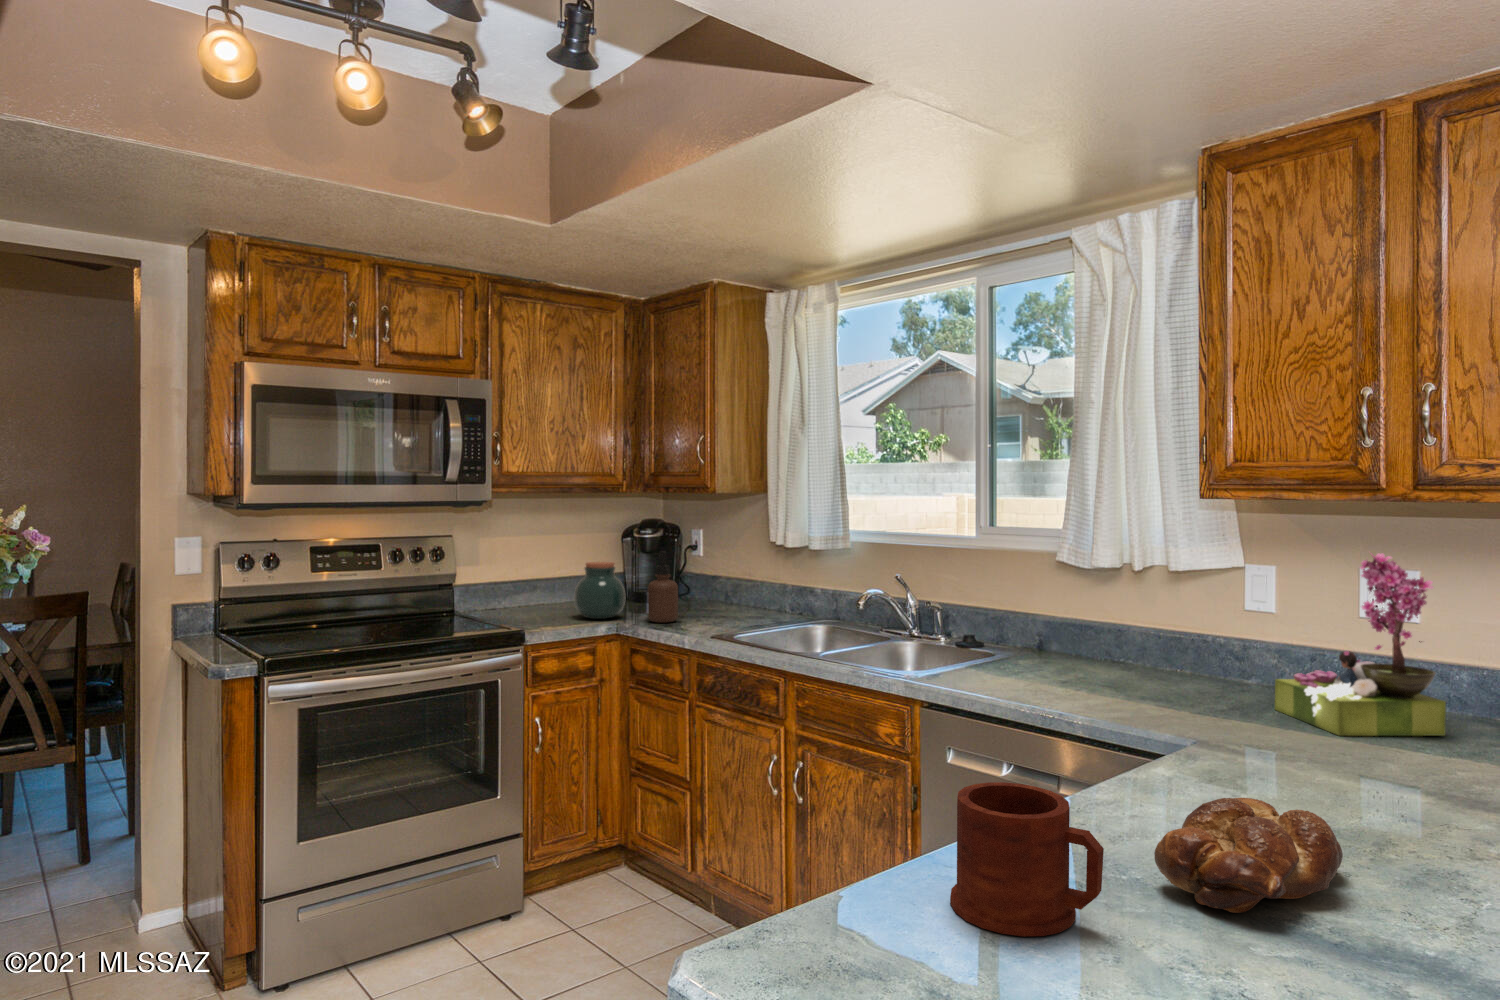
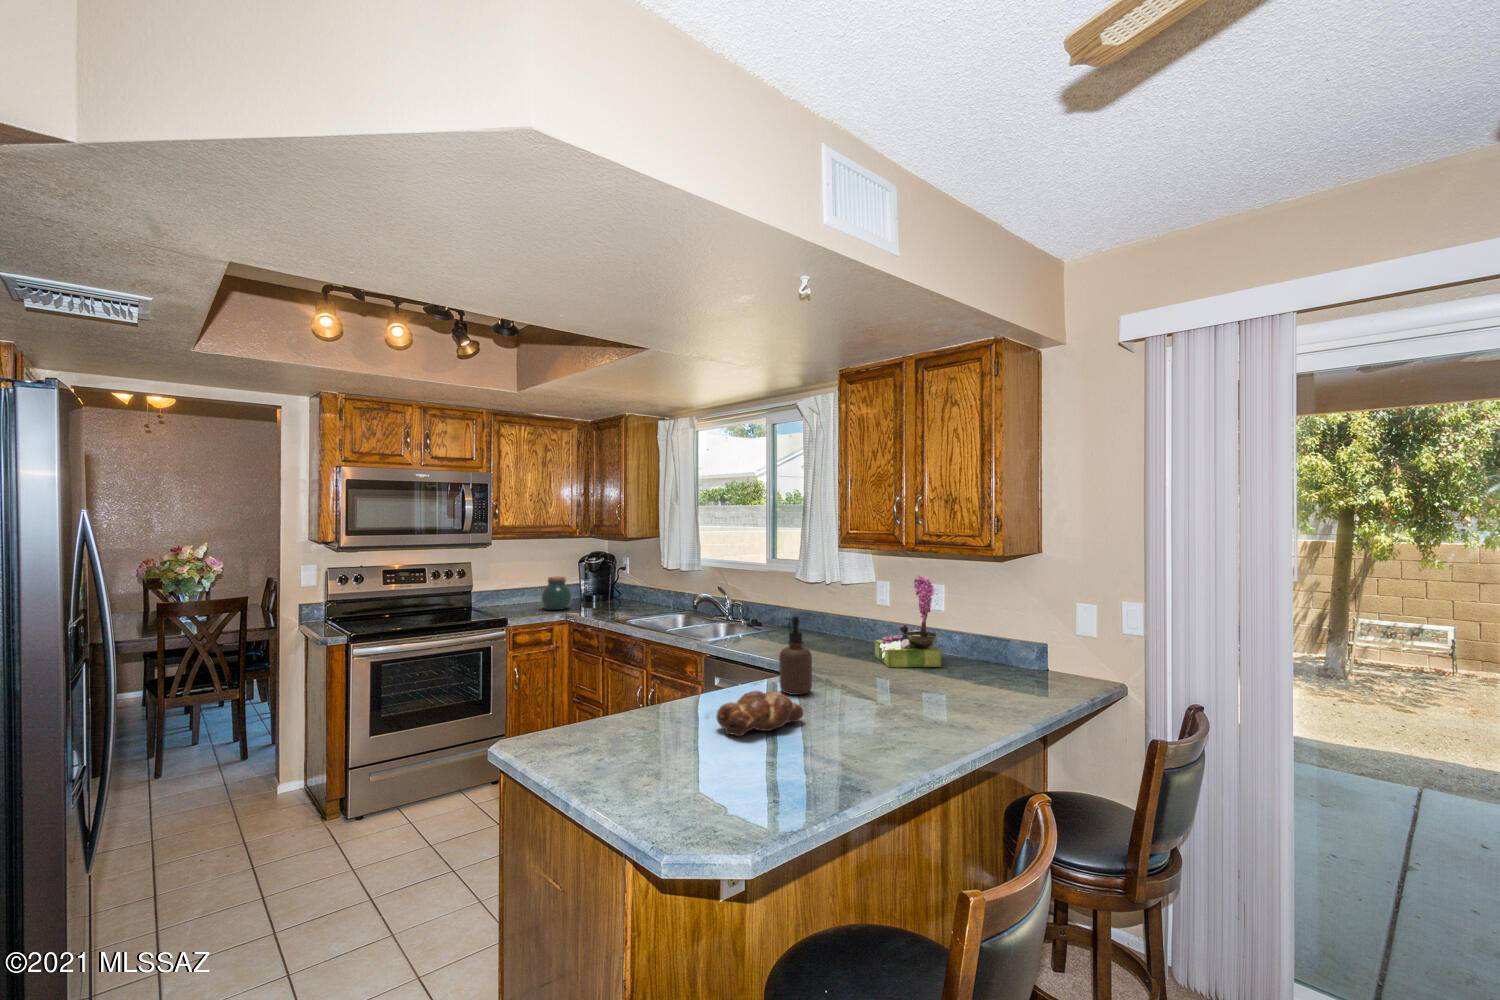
soap dispenser: present [648,551,678,623] -> present [779,616,812,695]
mug: present [950,782,1104,936] -> none [621,684,677,745]

